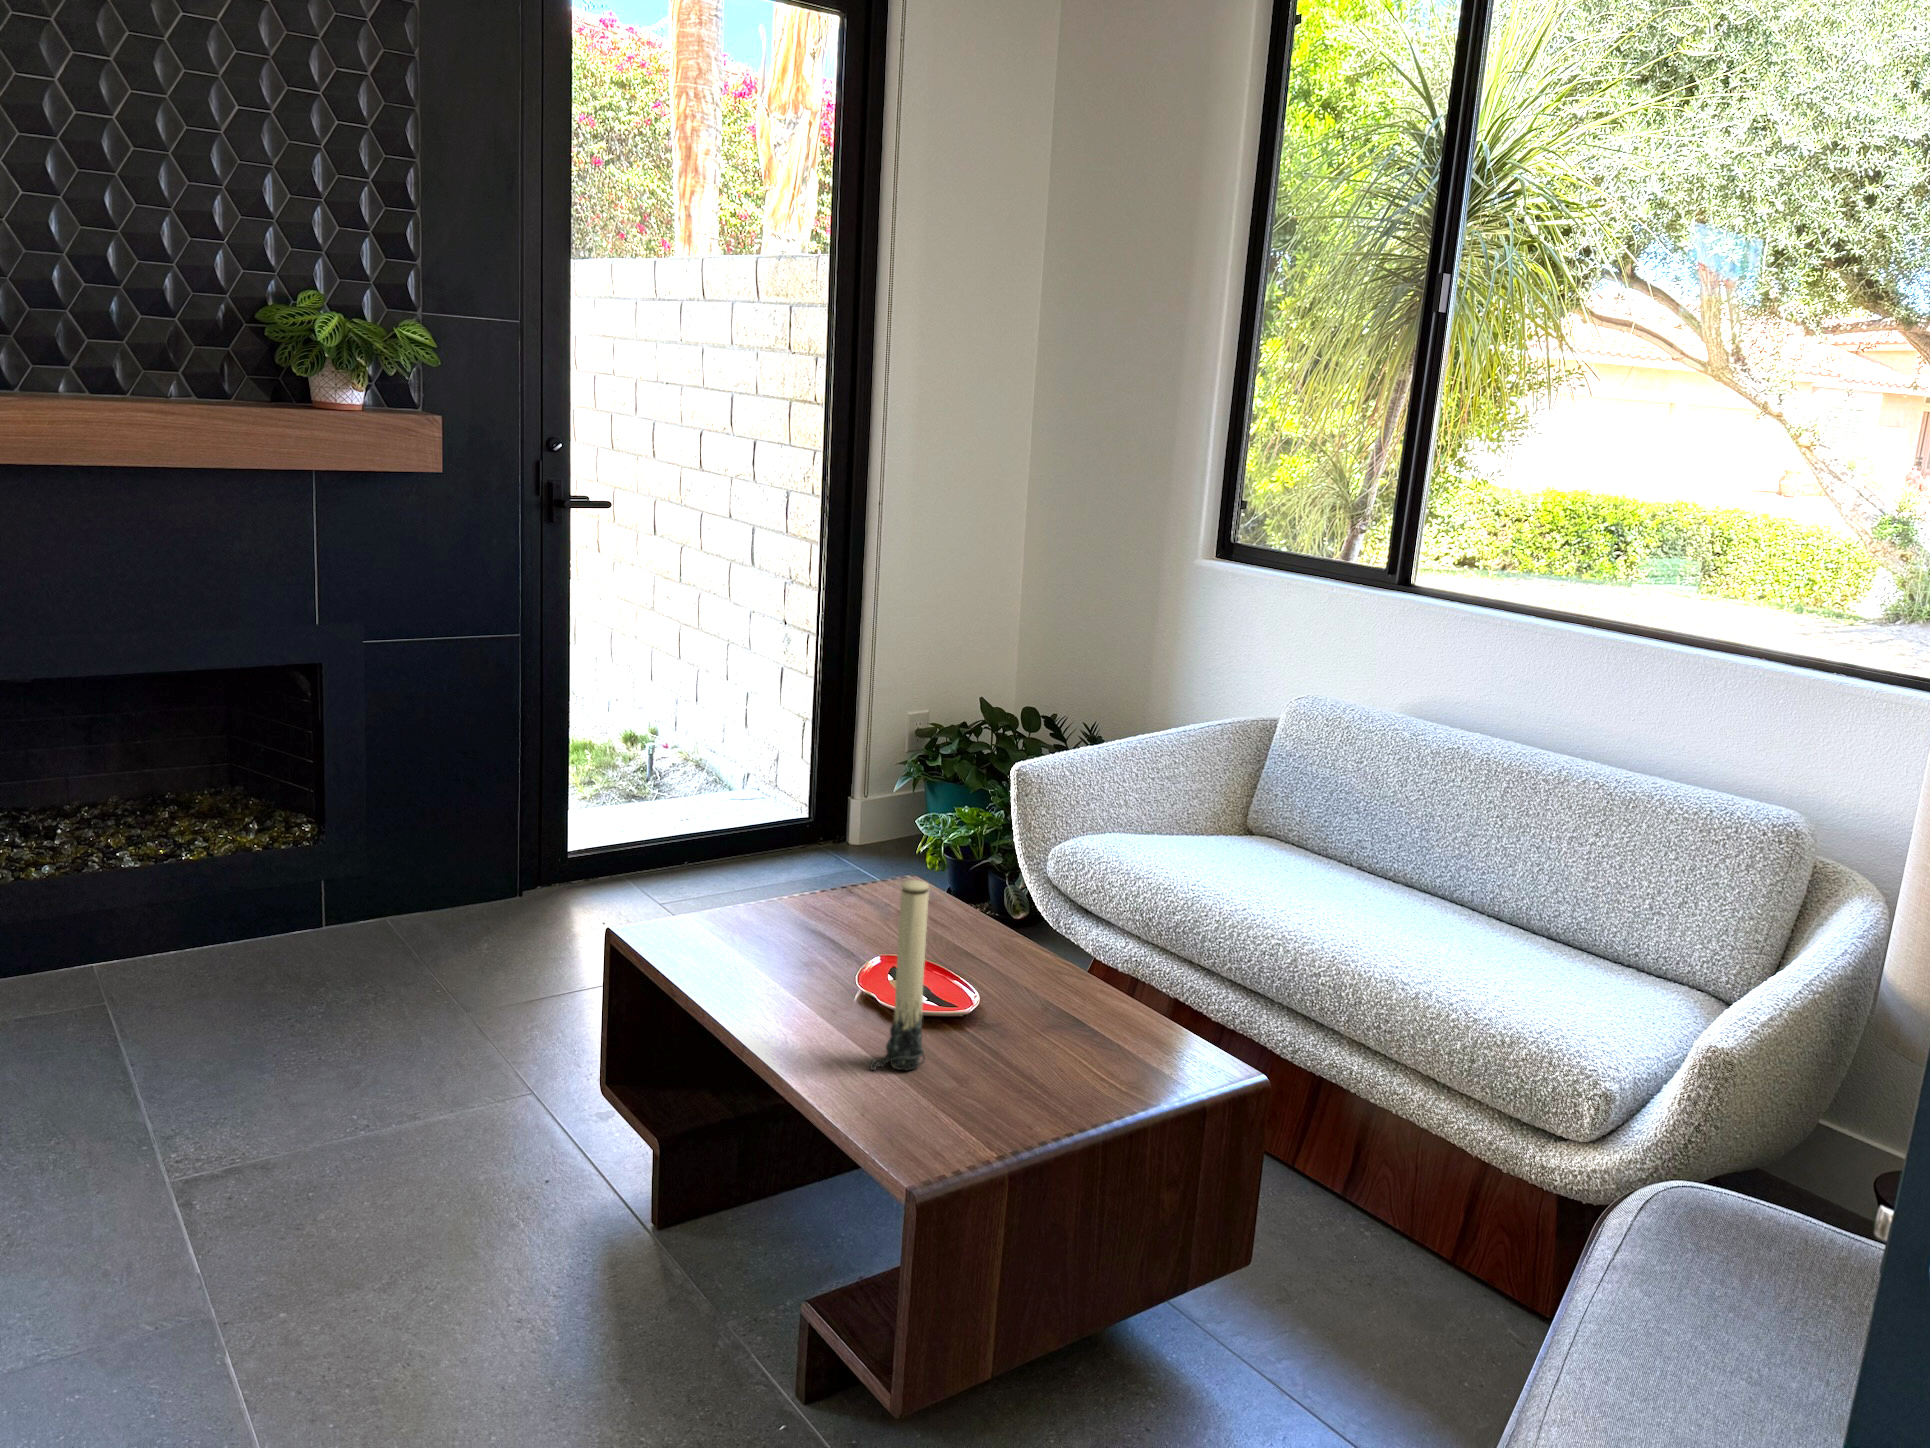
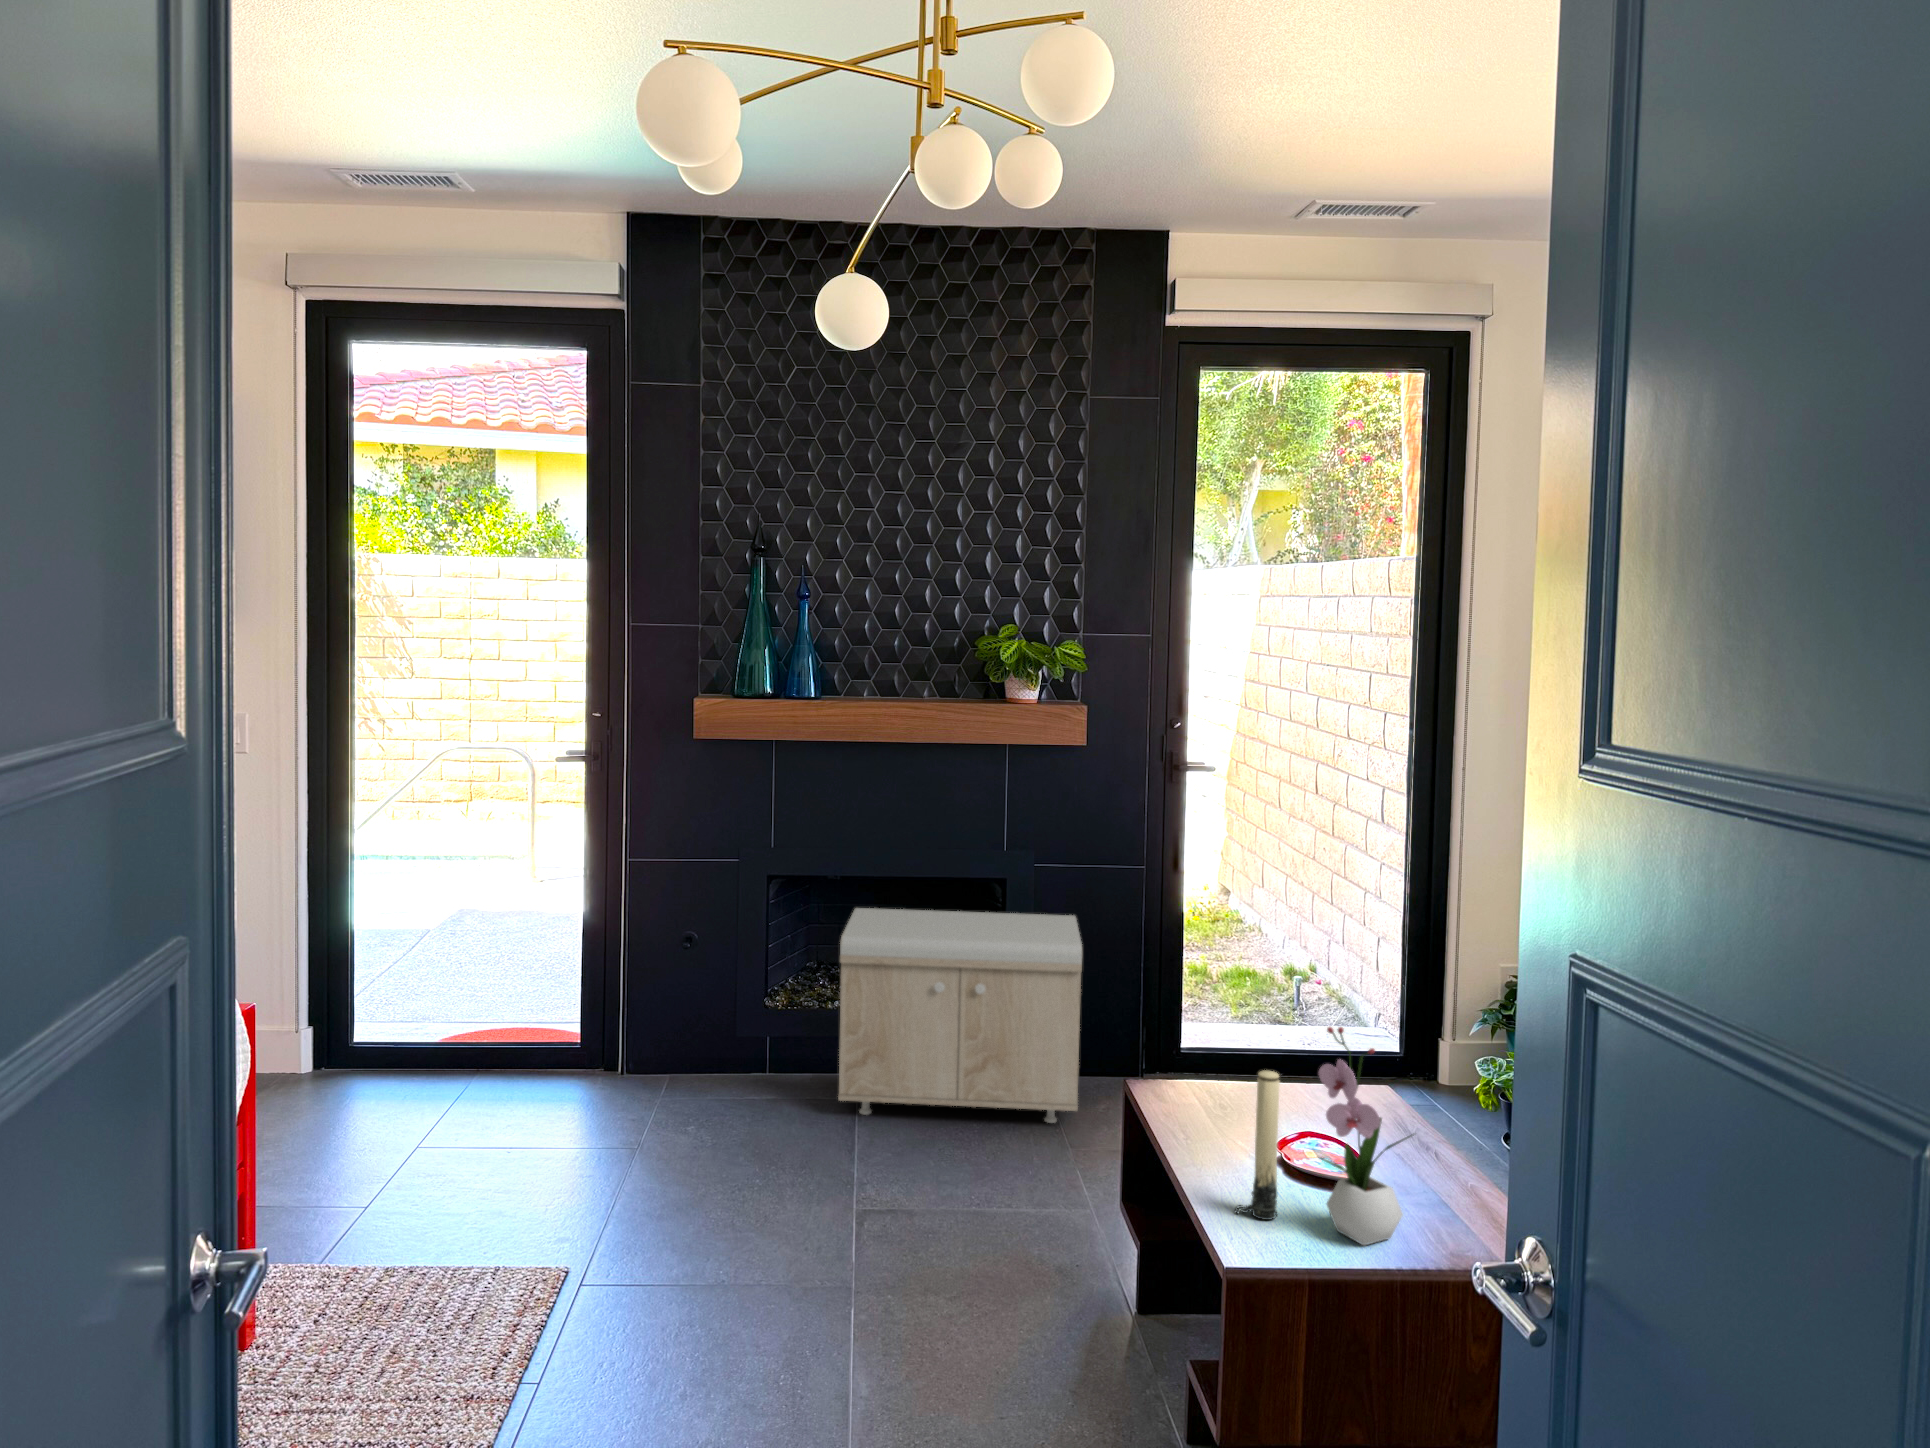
storage bench: none [75,704,476,1029] -> present [838,908,1082,1123]
flower arrangement: none [985,811,1089,1074] -> present [1319,1027,1412,1245]

